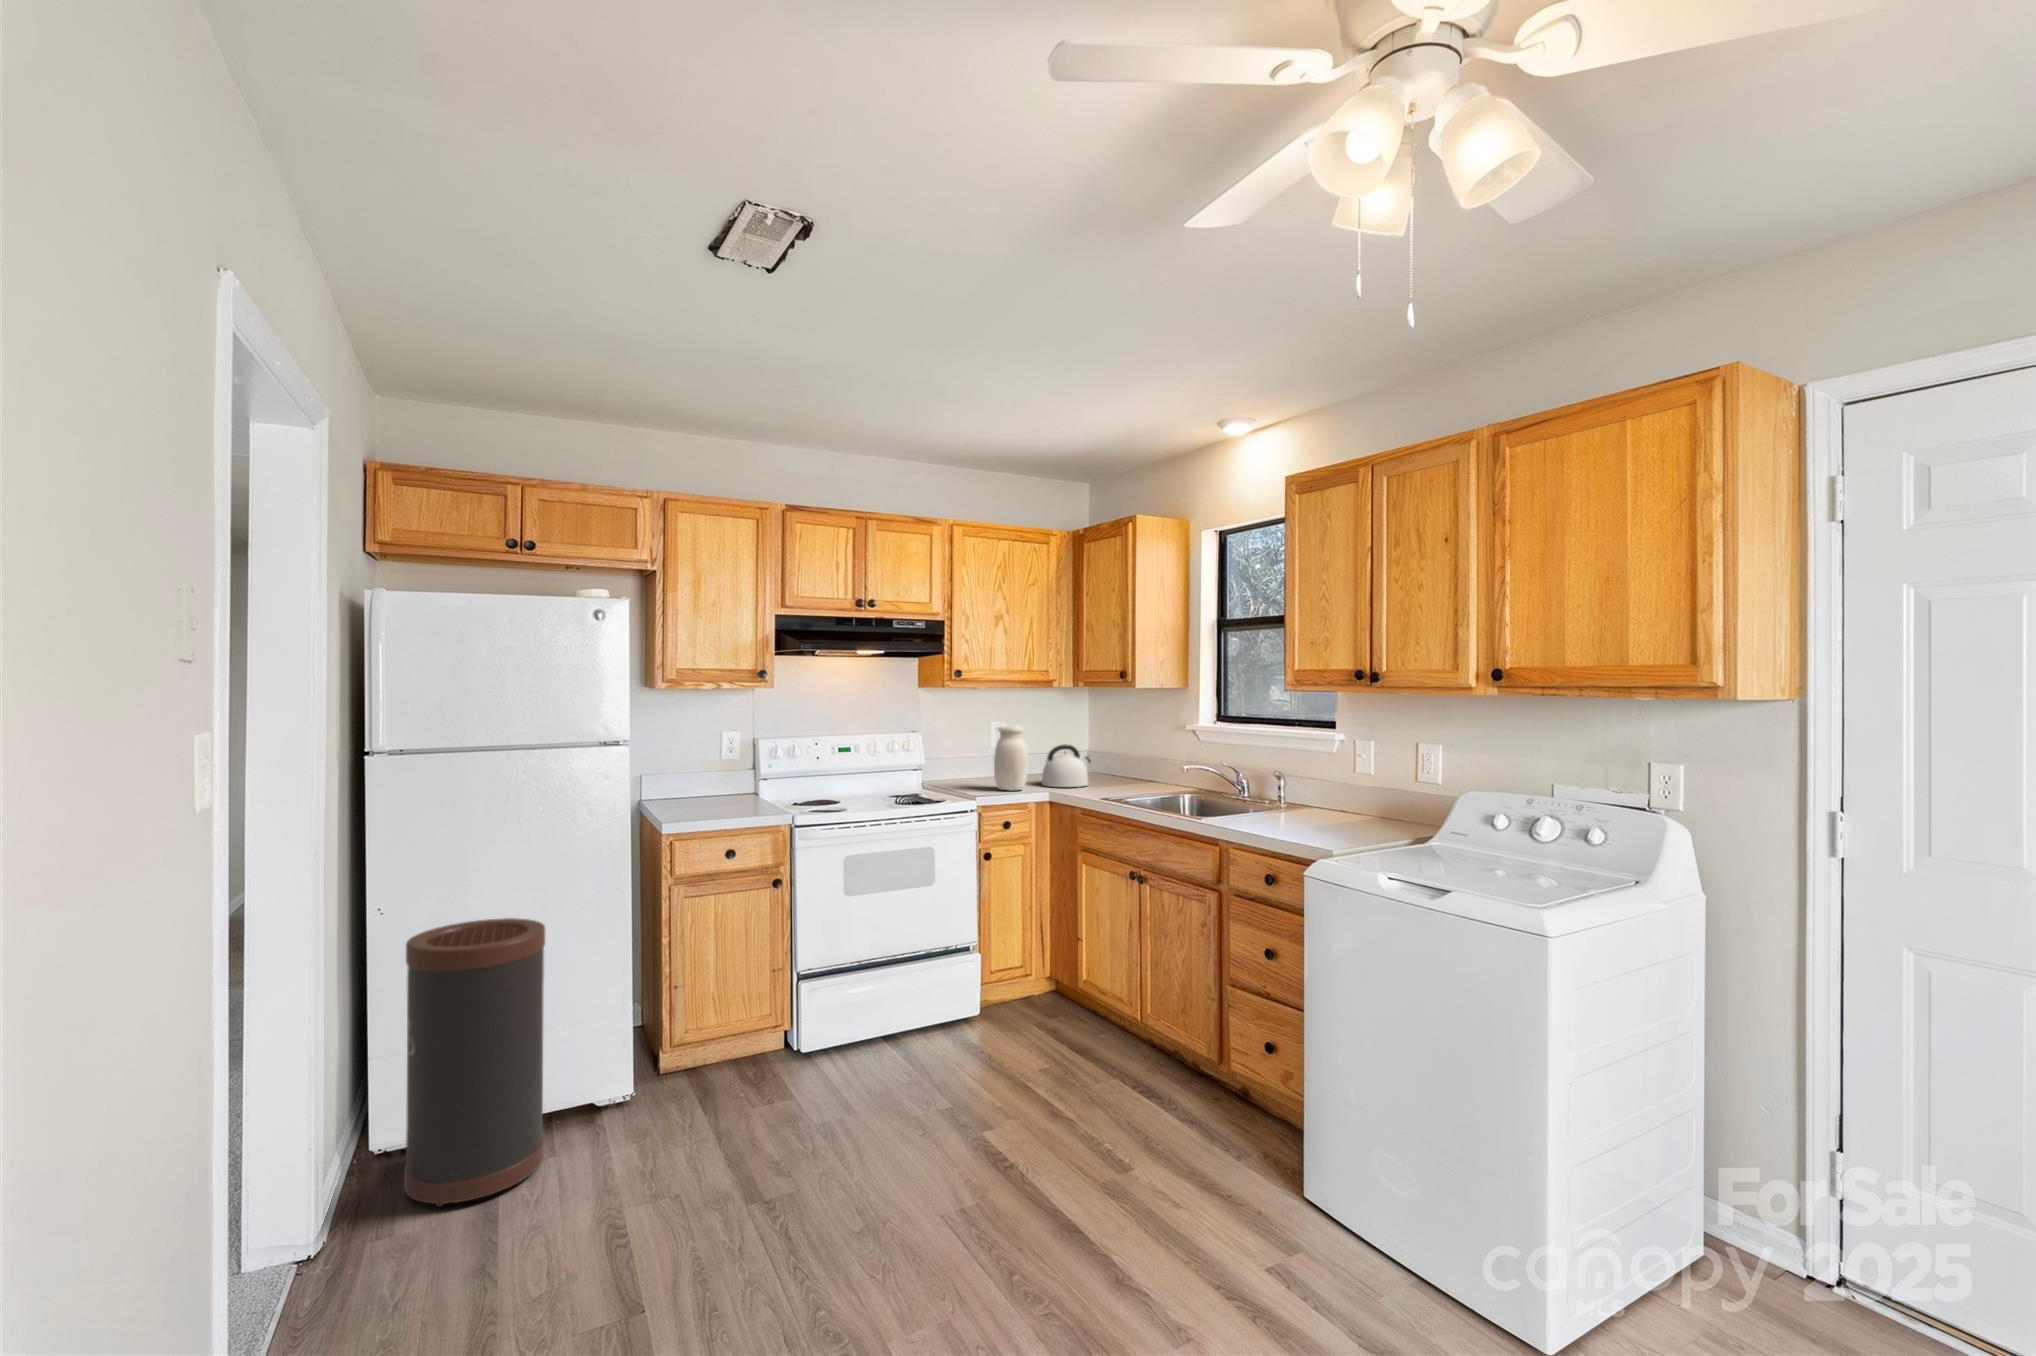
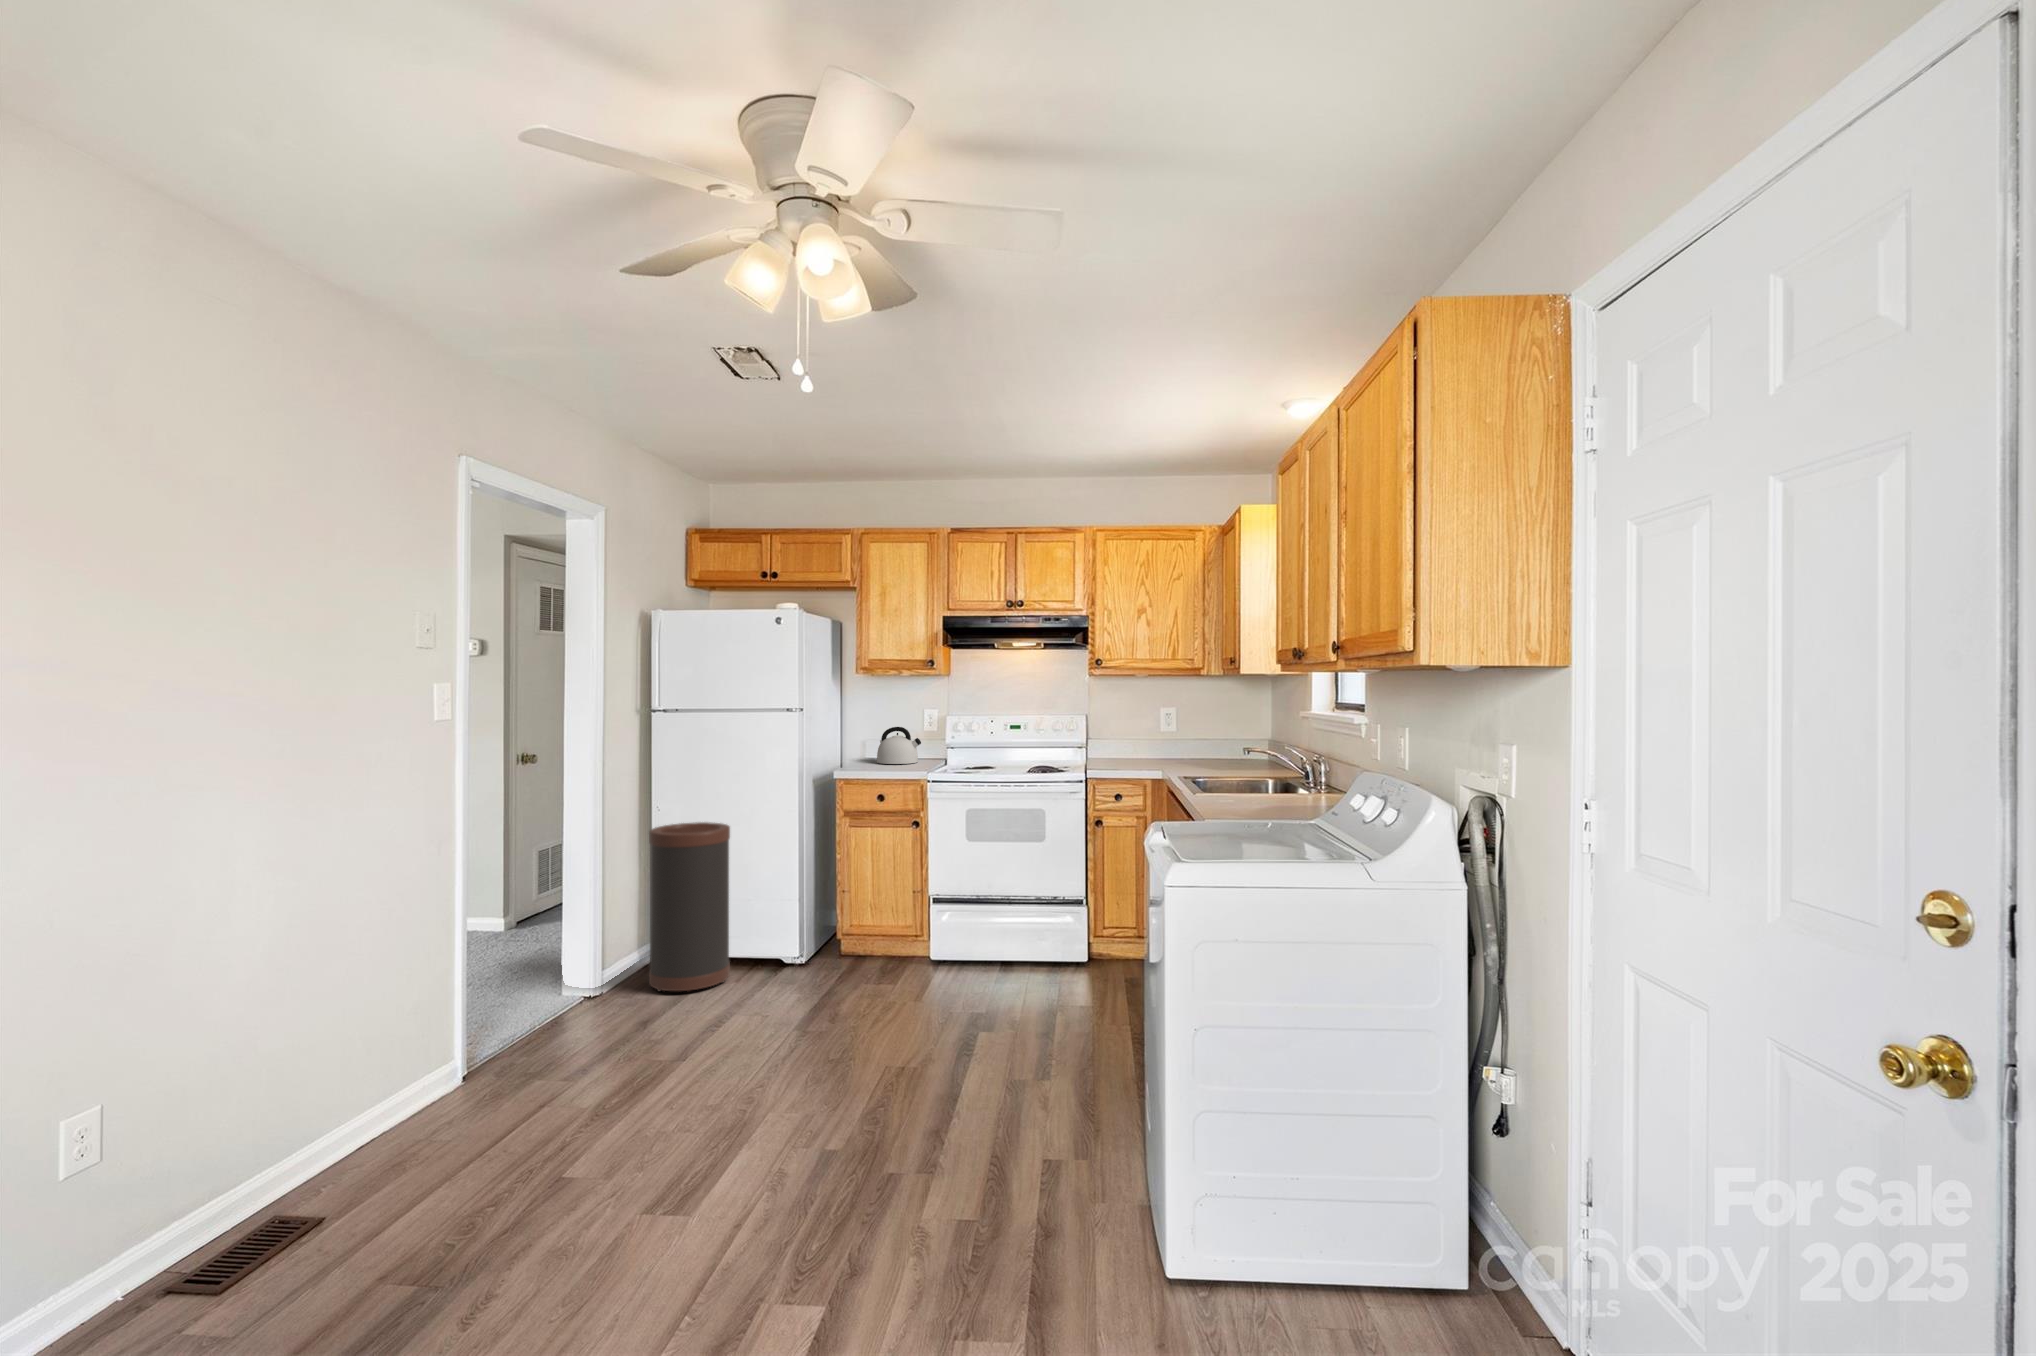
jar: present [994,725,1028,790] -> none [1130,709,1161,767]
kettle: present [1042,744,1091,787] -> present [877,727,921,764]

